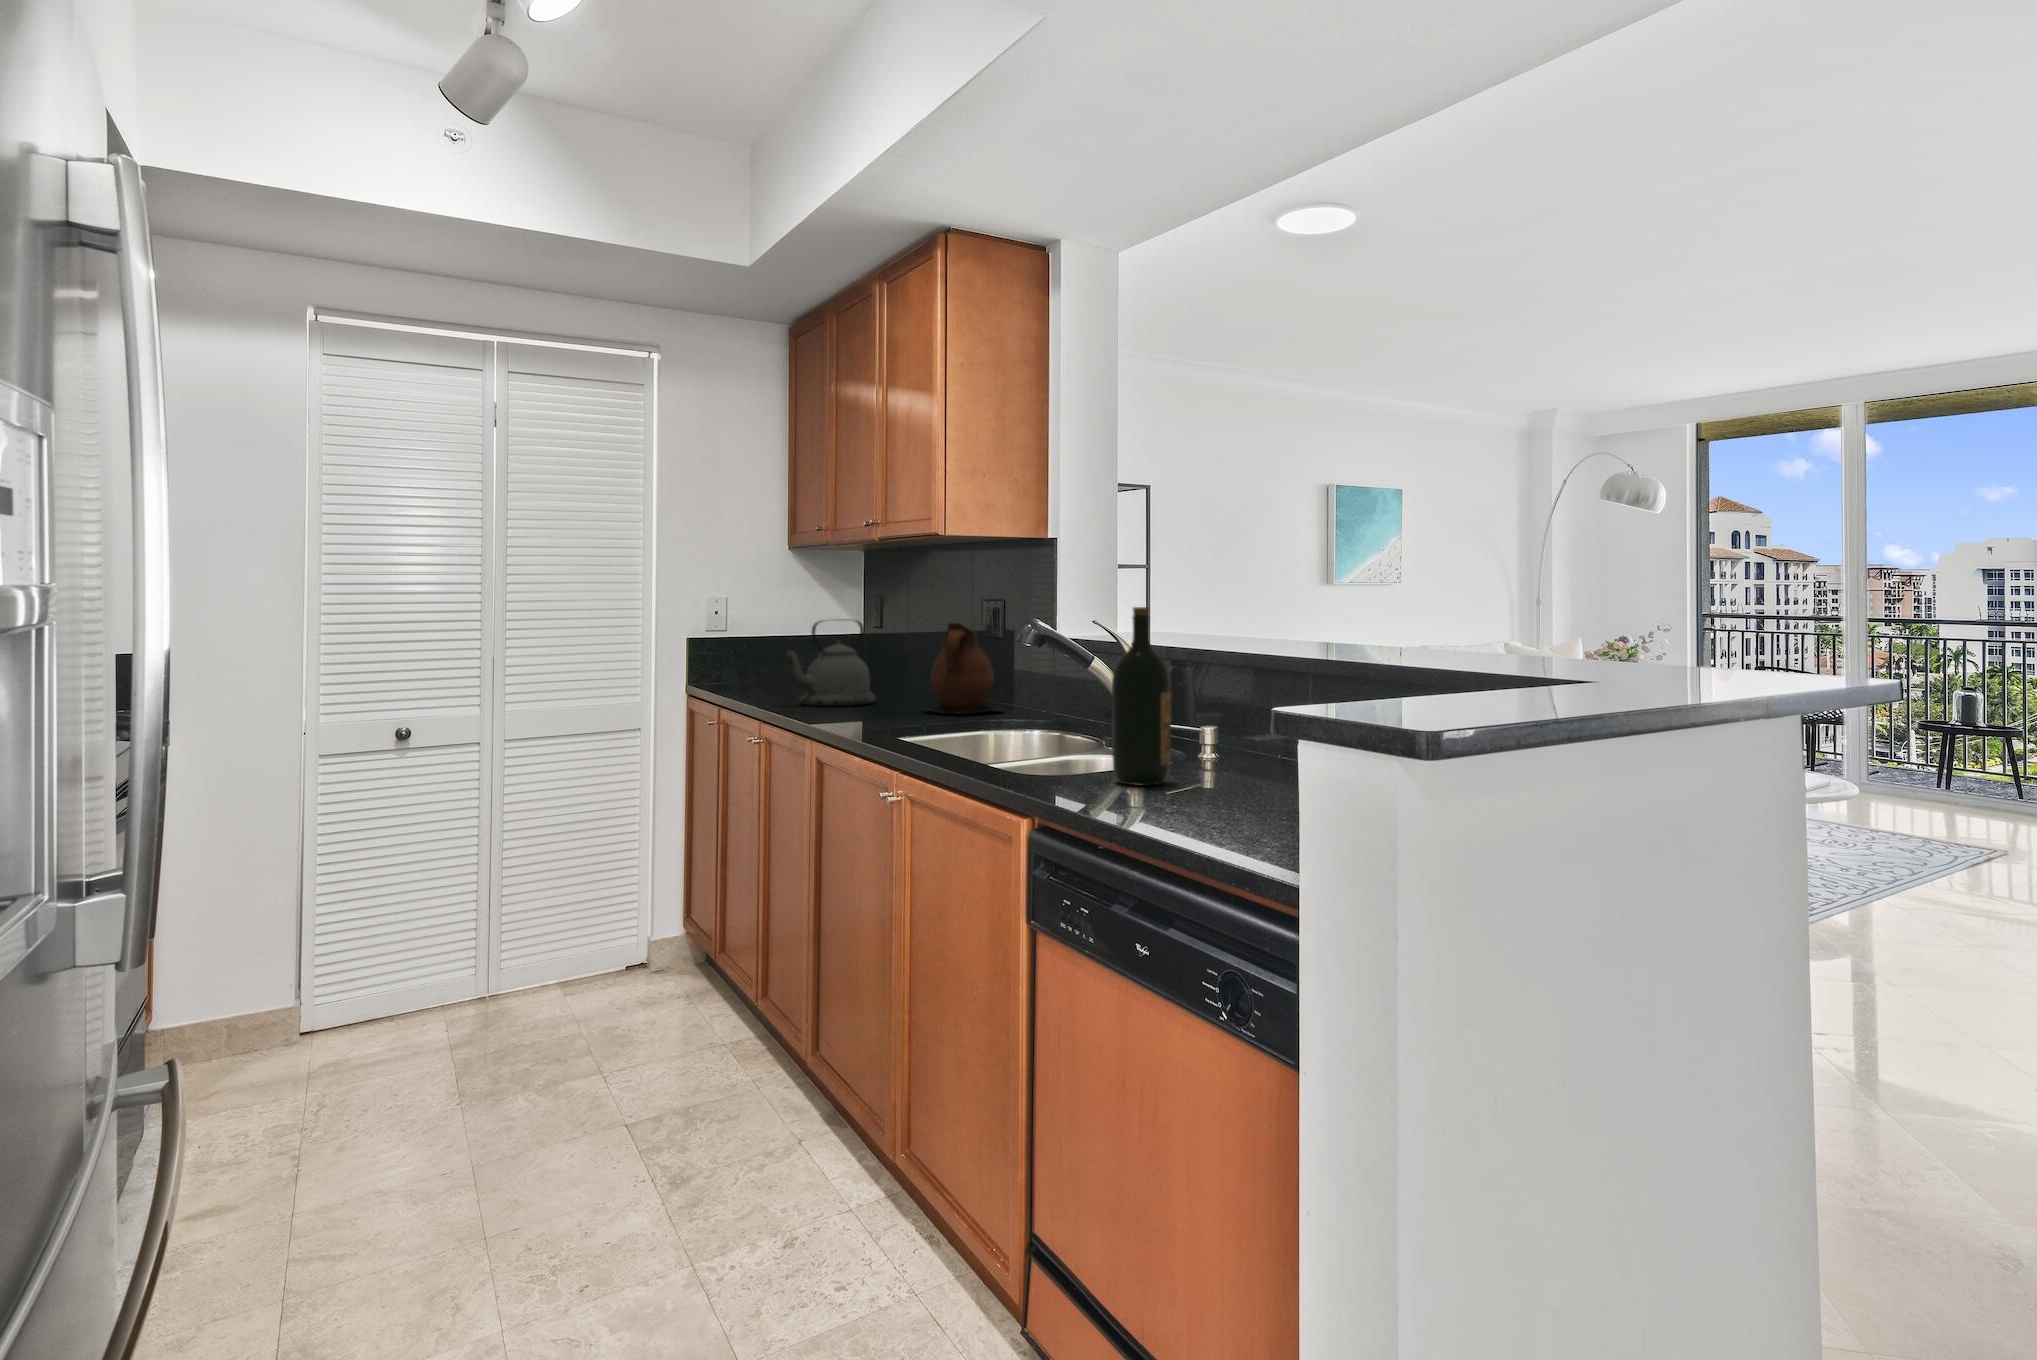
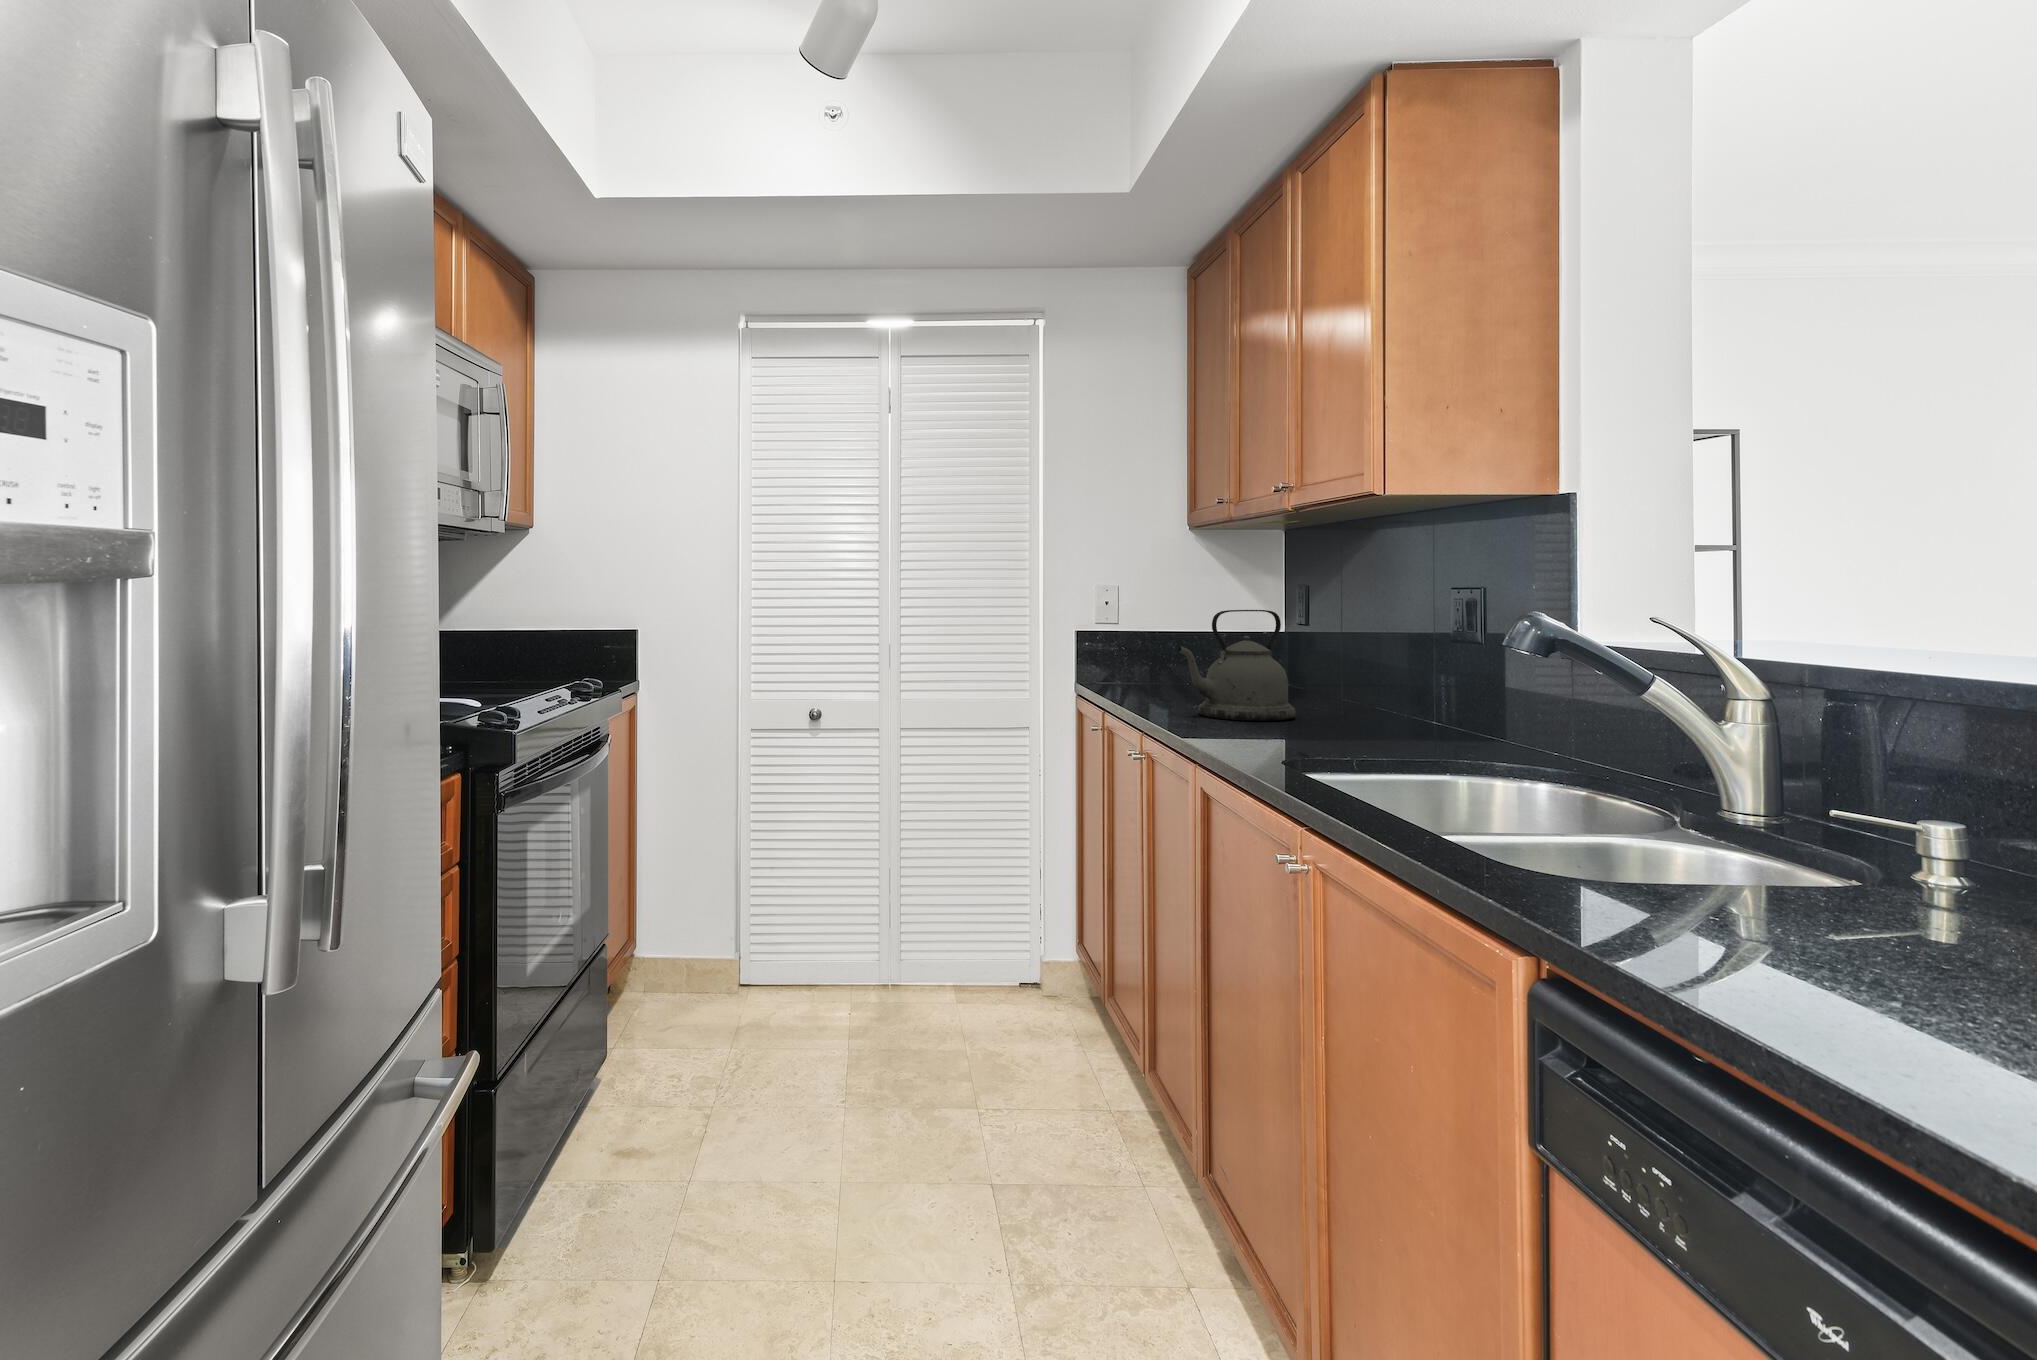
wine bottle: present [1112,607,1171,786] -> none [1714,596,1861,941]
ceramic pitcher: present [928,623,1004,714] -> none [1357,616,1489,746]

